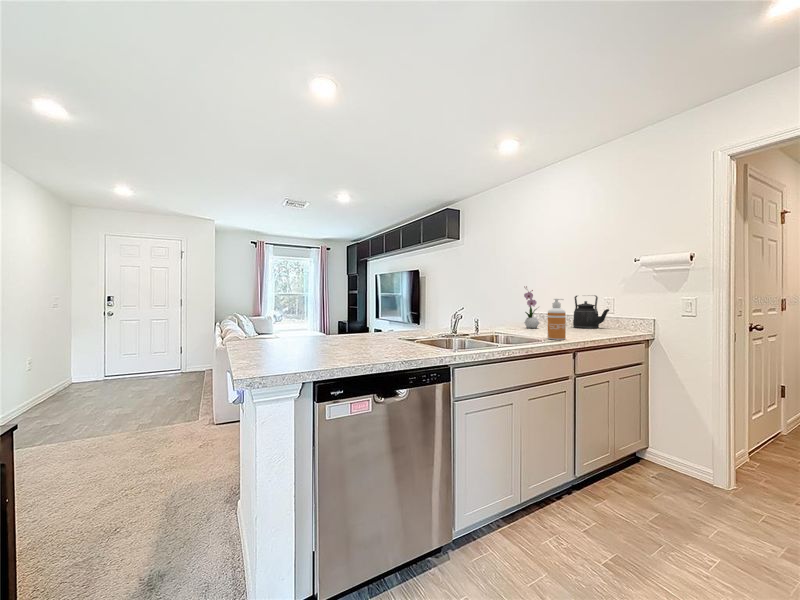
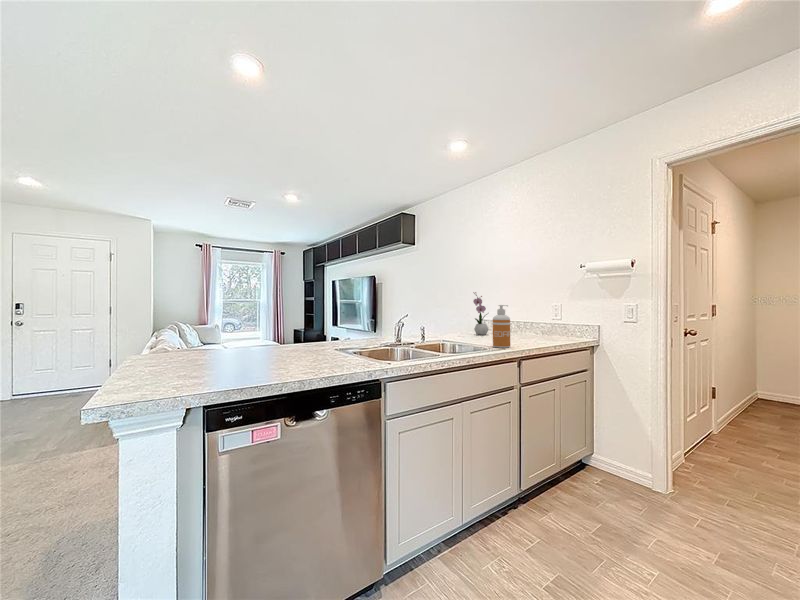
kettle: present [573,295,609,328] -> none [522,301,556,334]

